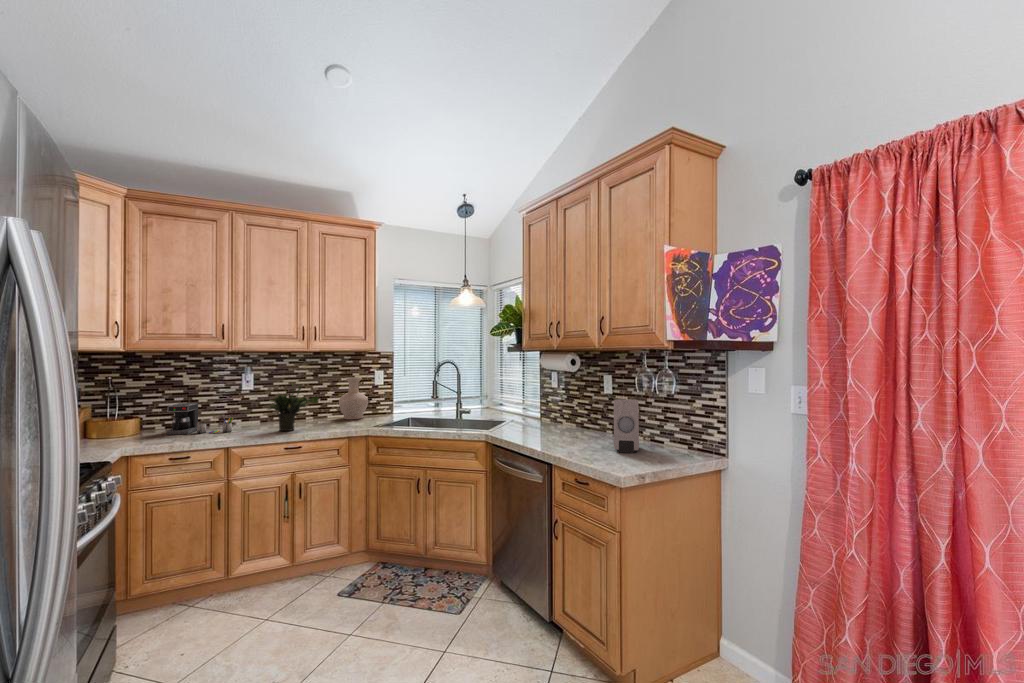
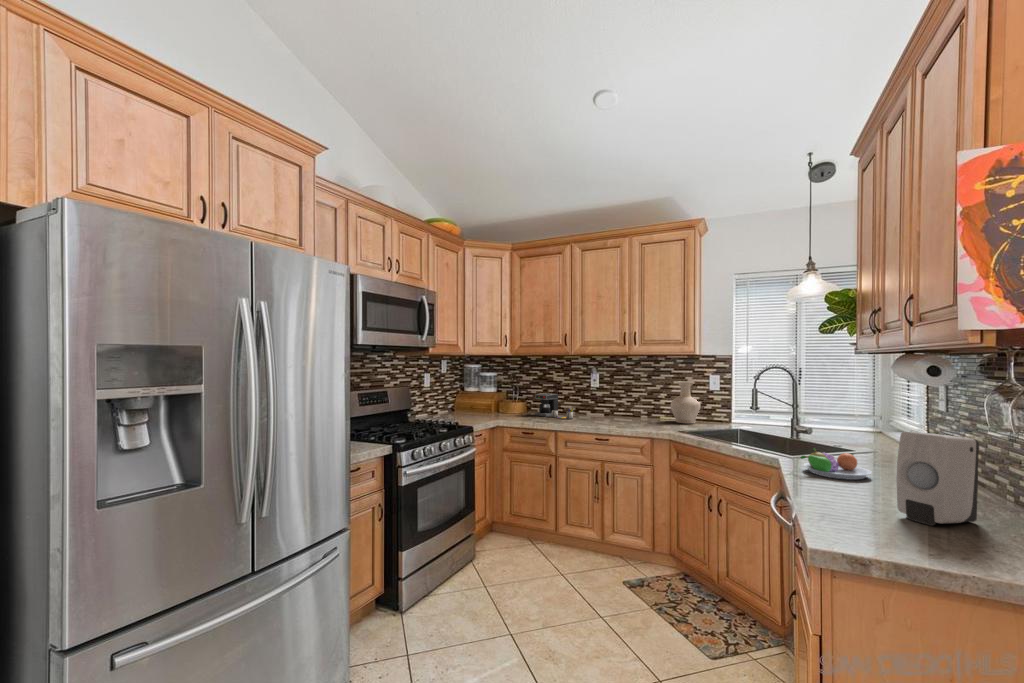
potted plant: present [268,385,319,431] -> none [589,382,636,424]
fruit bowl: none [519,421,559,440] -> present [801,448,872,480]

